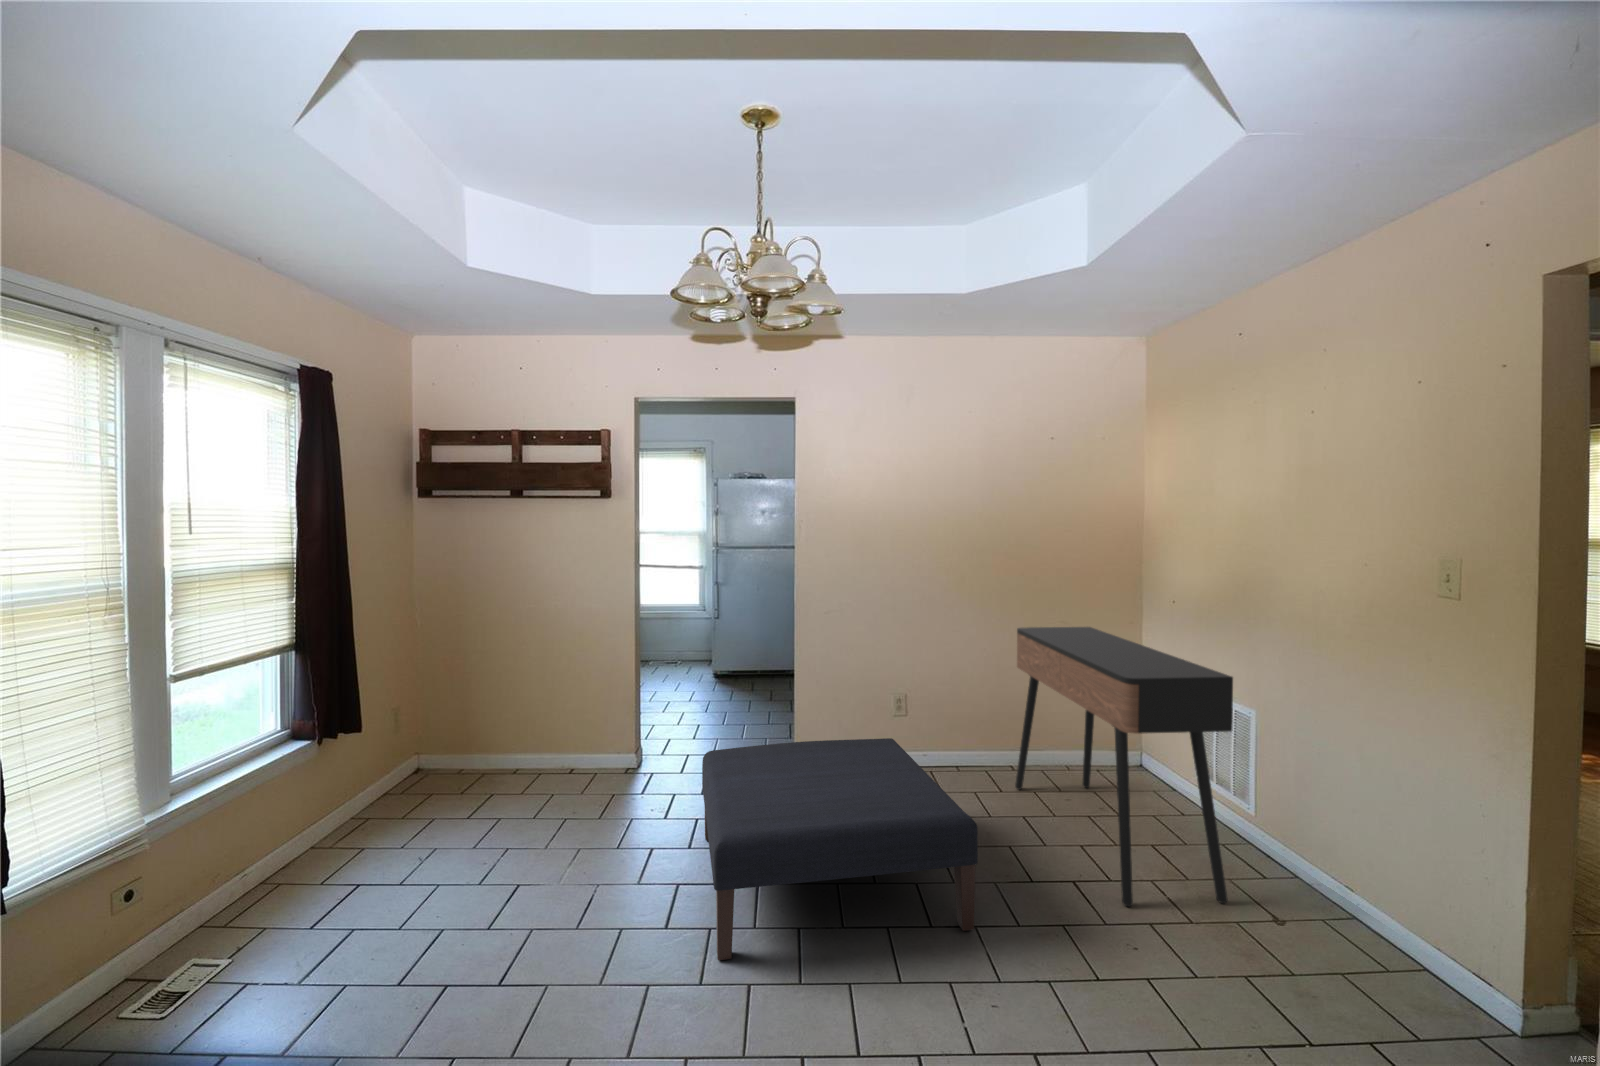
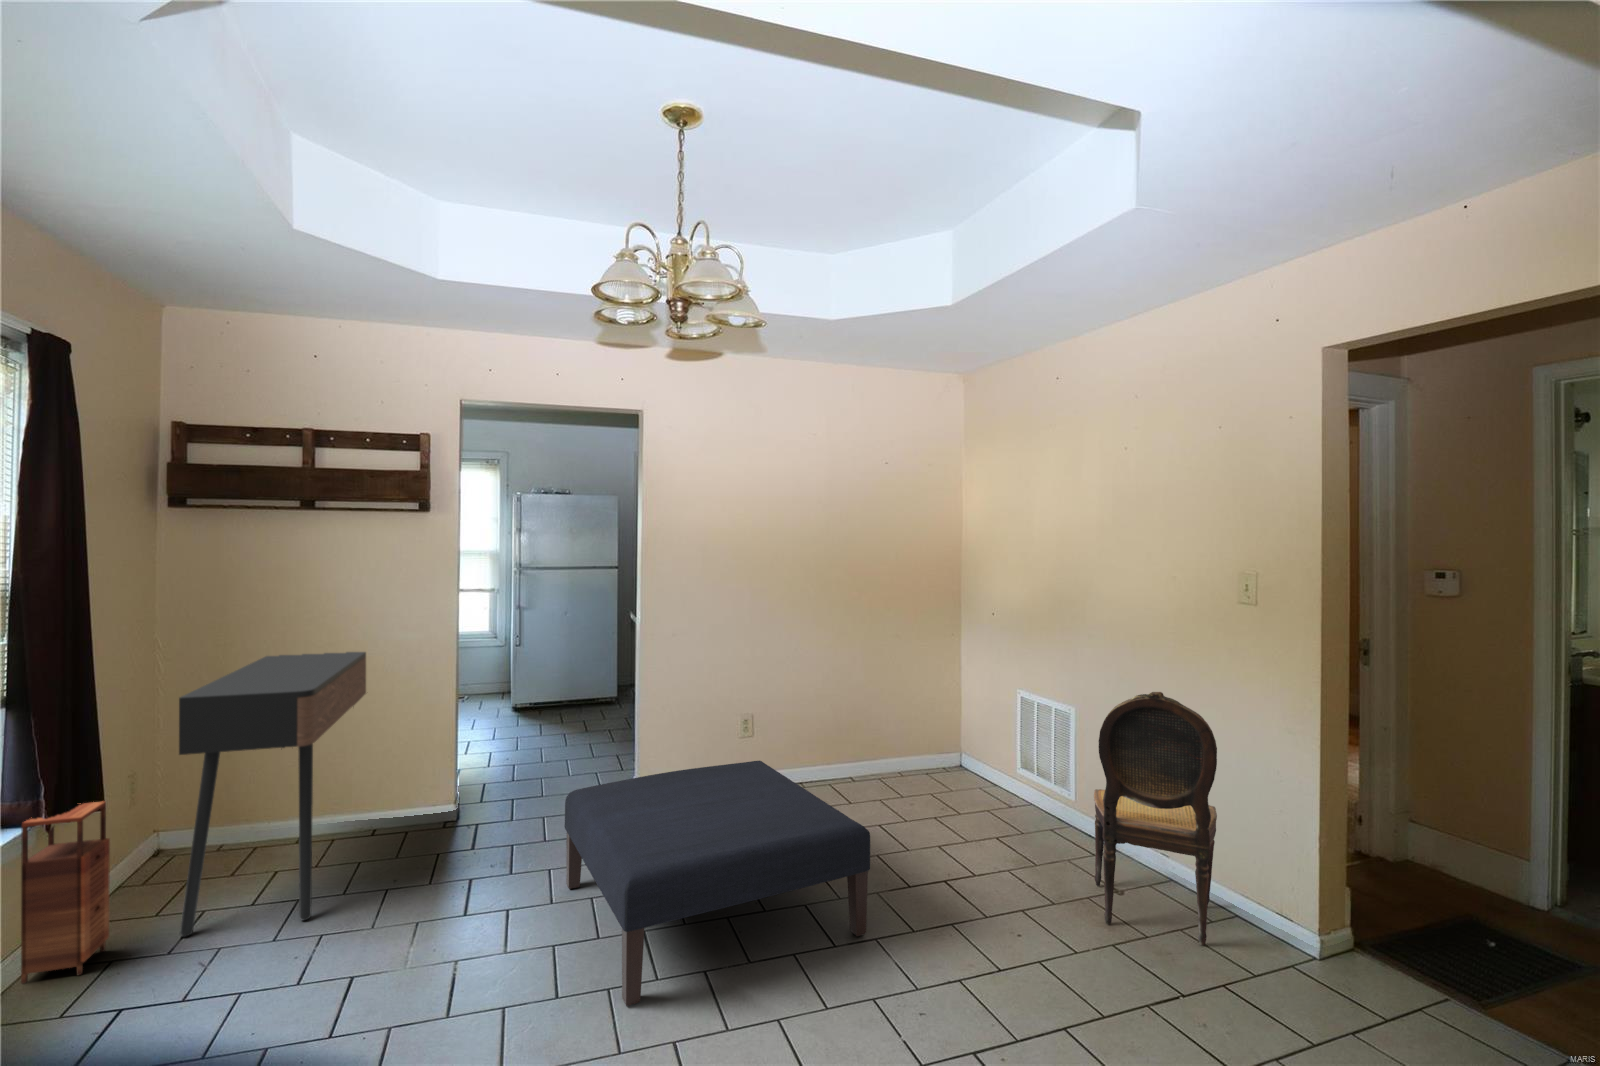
console table: present [1015,627,1233,907] -> present [179,652,366,937]
dining chair: none [1258,698,1438,1018] -> present [1094,692,1217,946]
storage cabinet: none [303,726,366,858] -> present [21,801,110,984]

